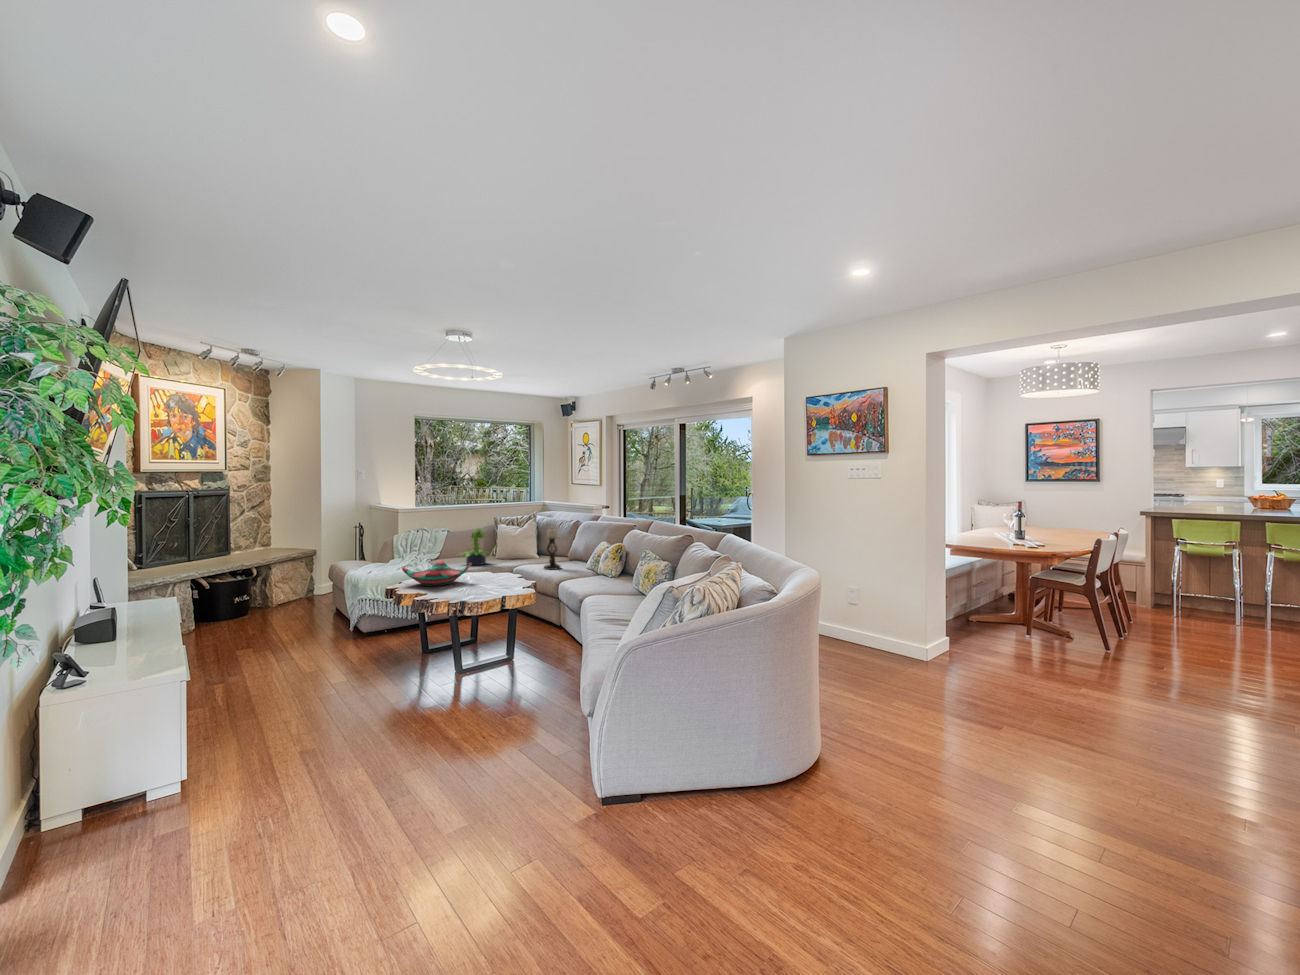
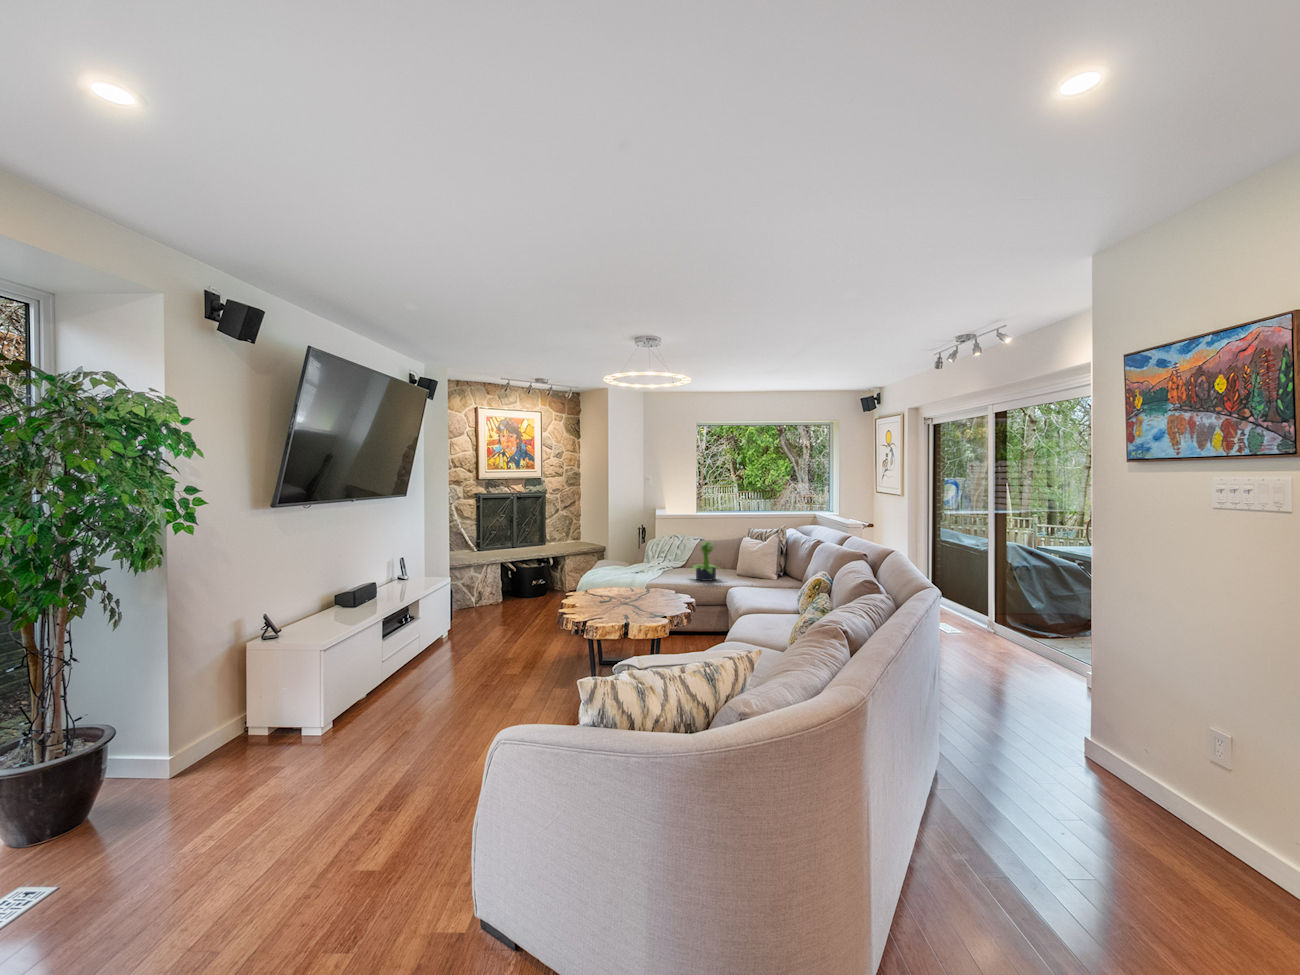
candle holder: present [544,529,561,570] -> none [756,549,777,598]
decorative bowl: present [402,560,471,586] -> none [597,573,655,599]

